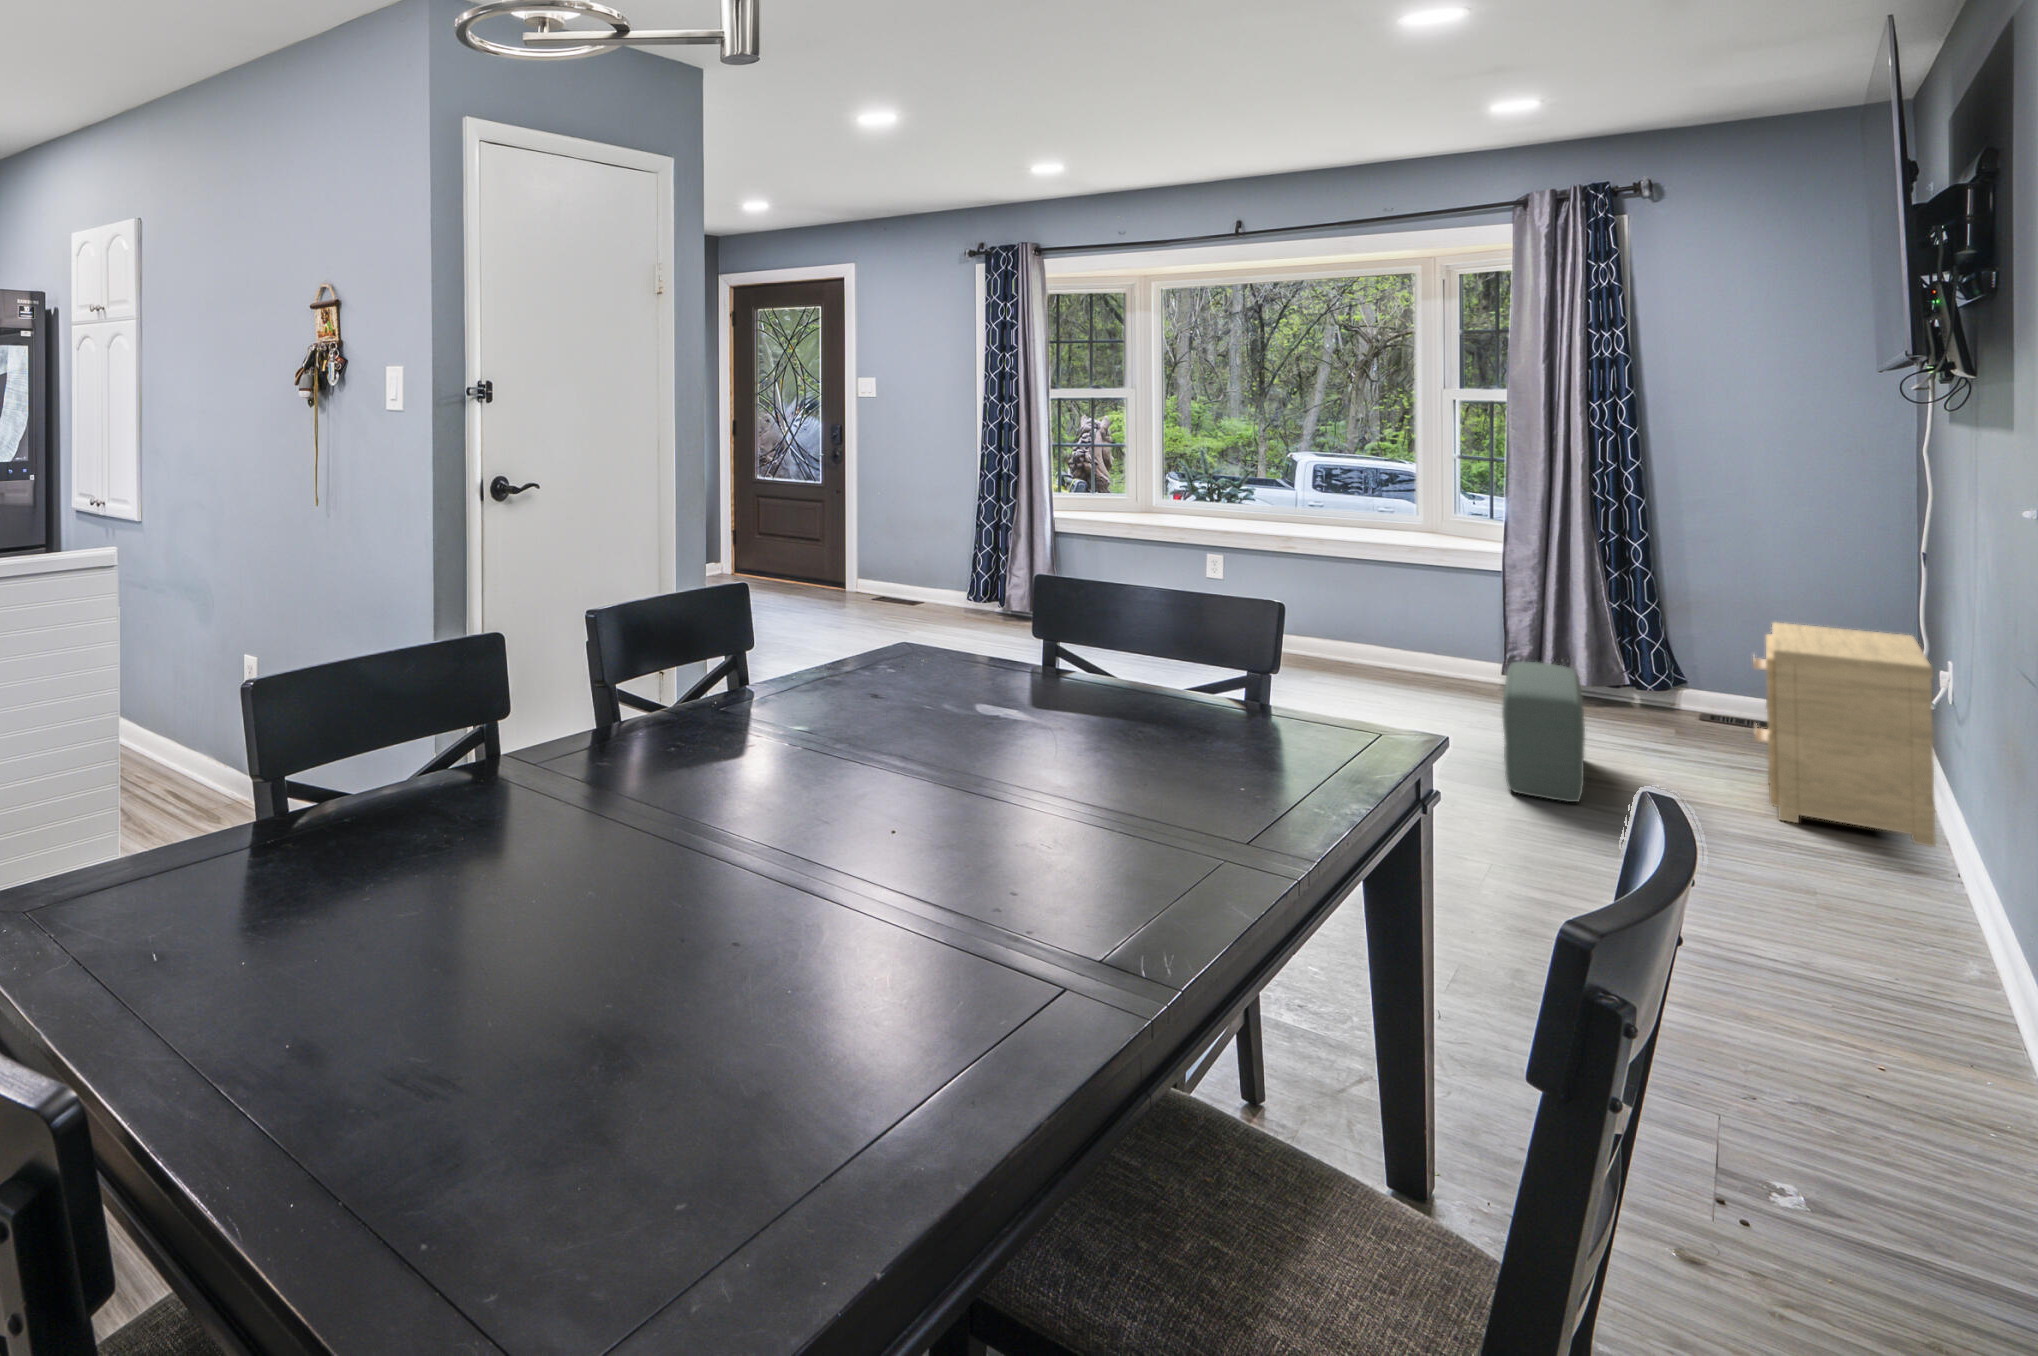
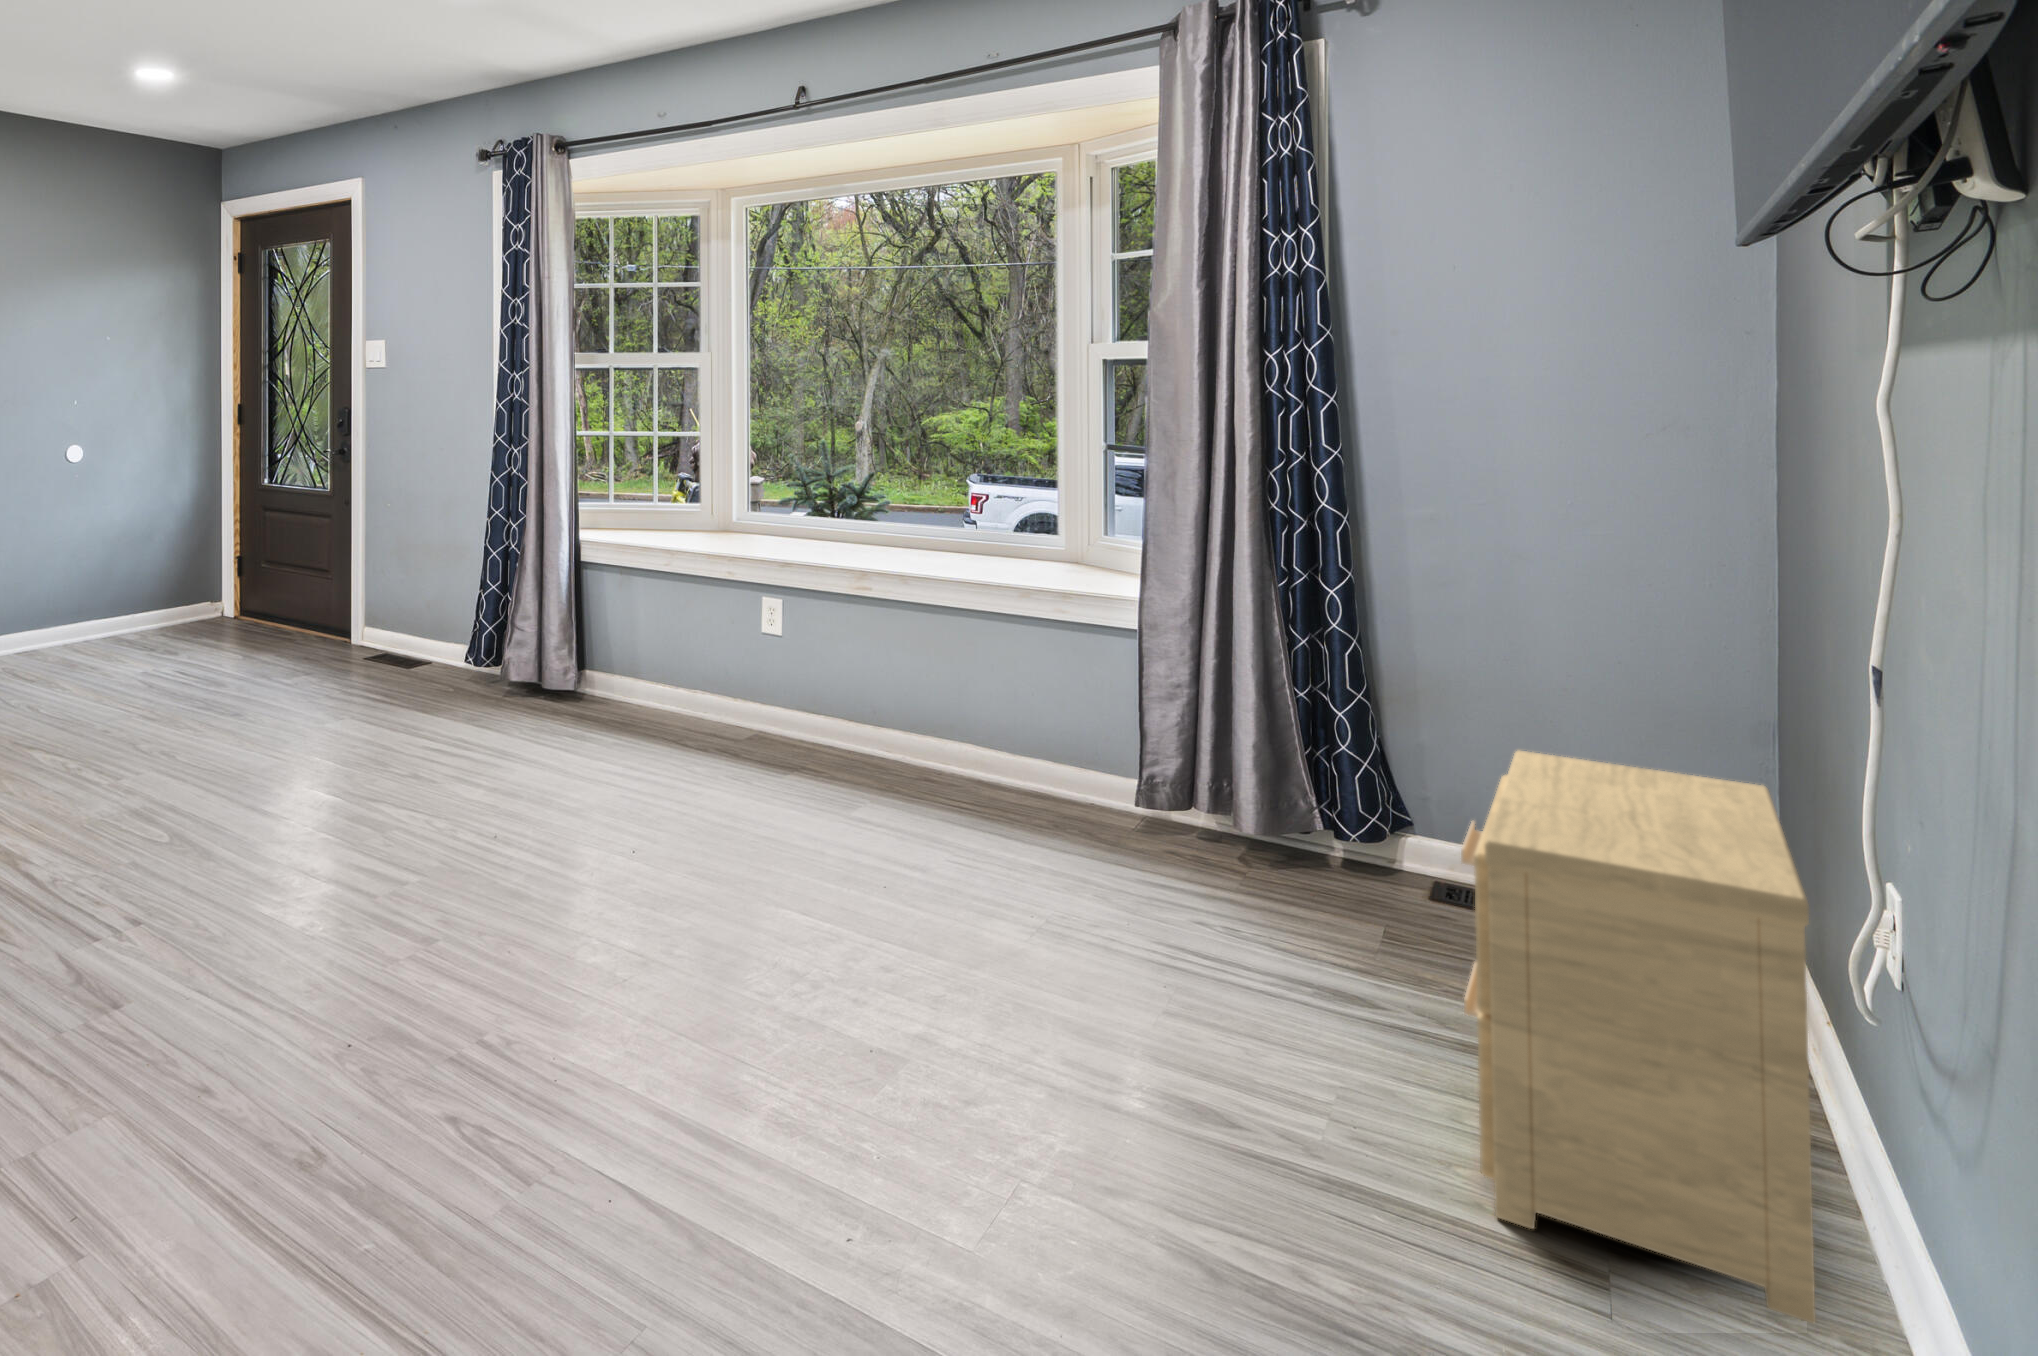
pouf: present [1502,662,1585,802] -> none [977,821,1175,1169]

